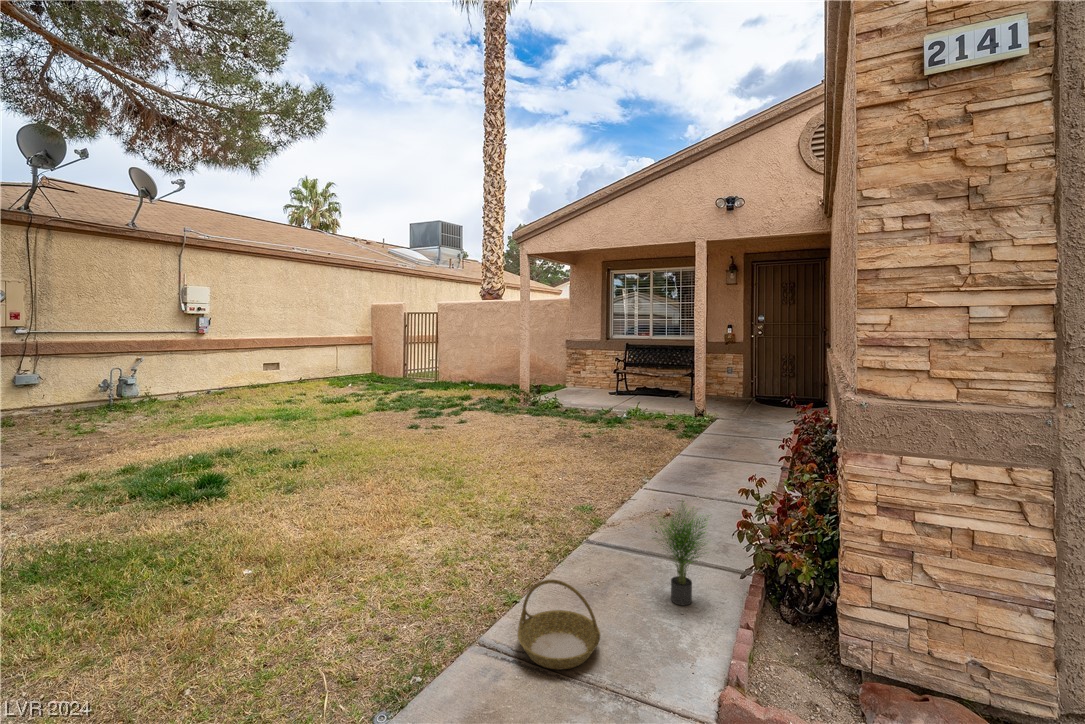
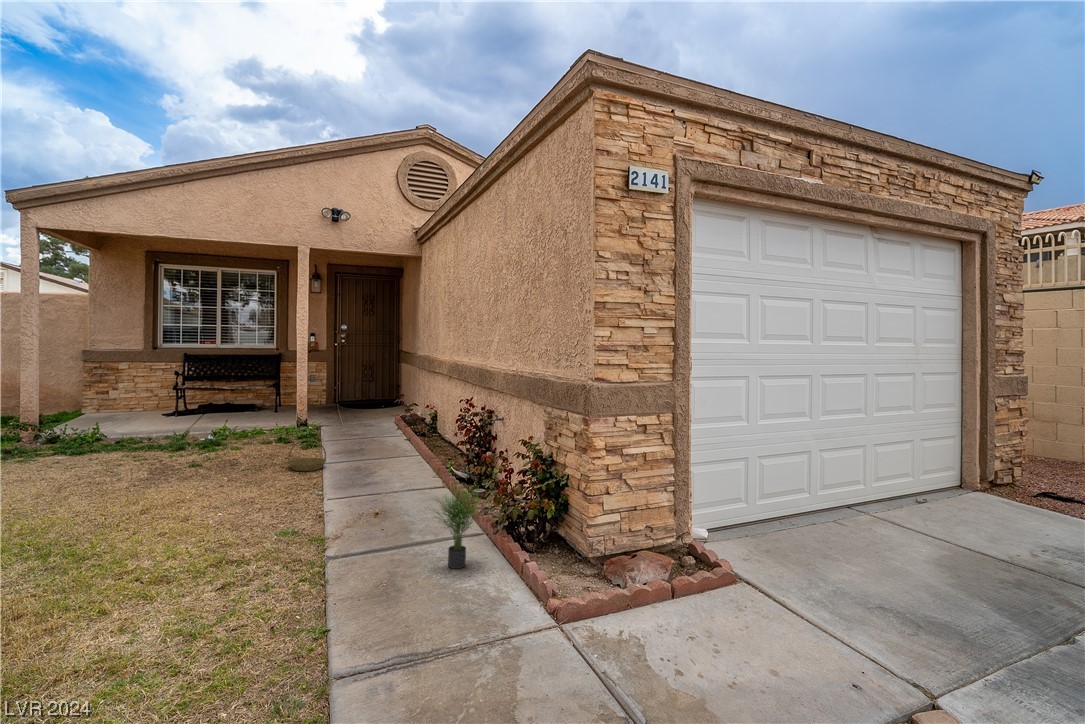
basket: present [517,579,600,670] -> present [288,439,326,471]

